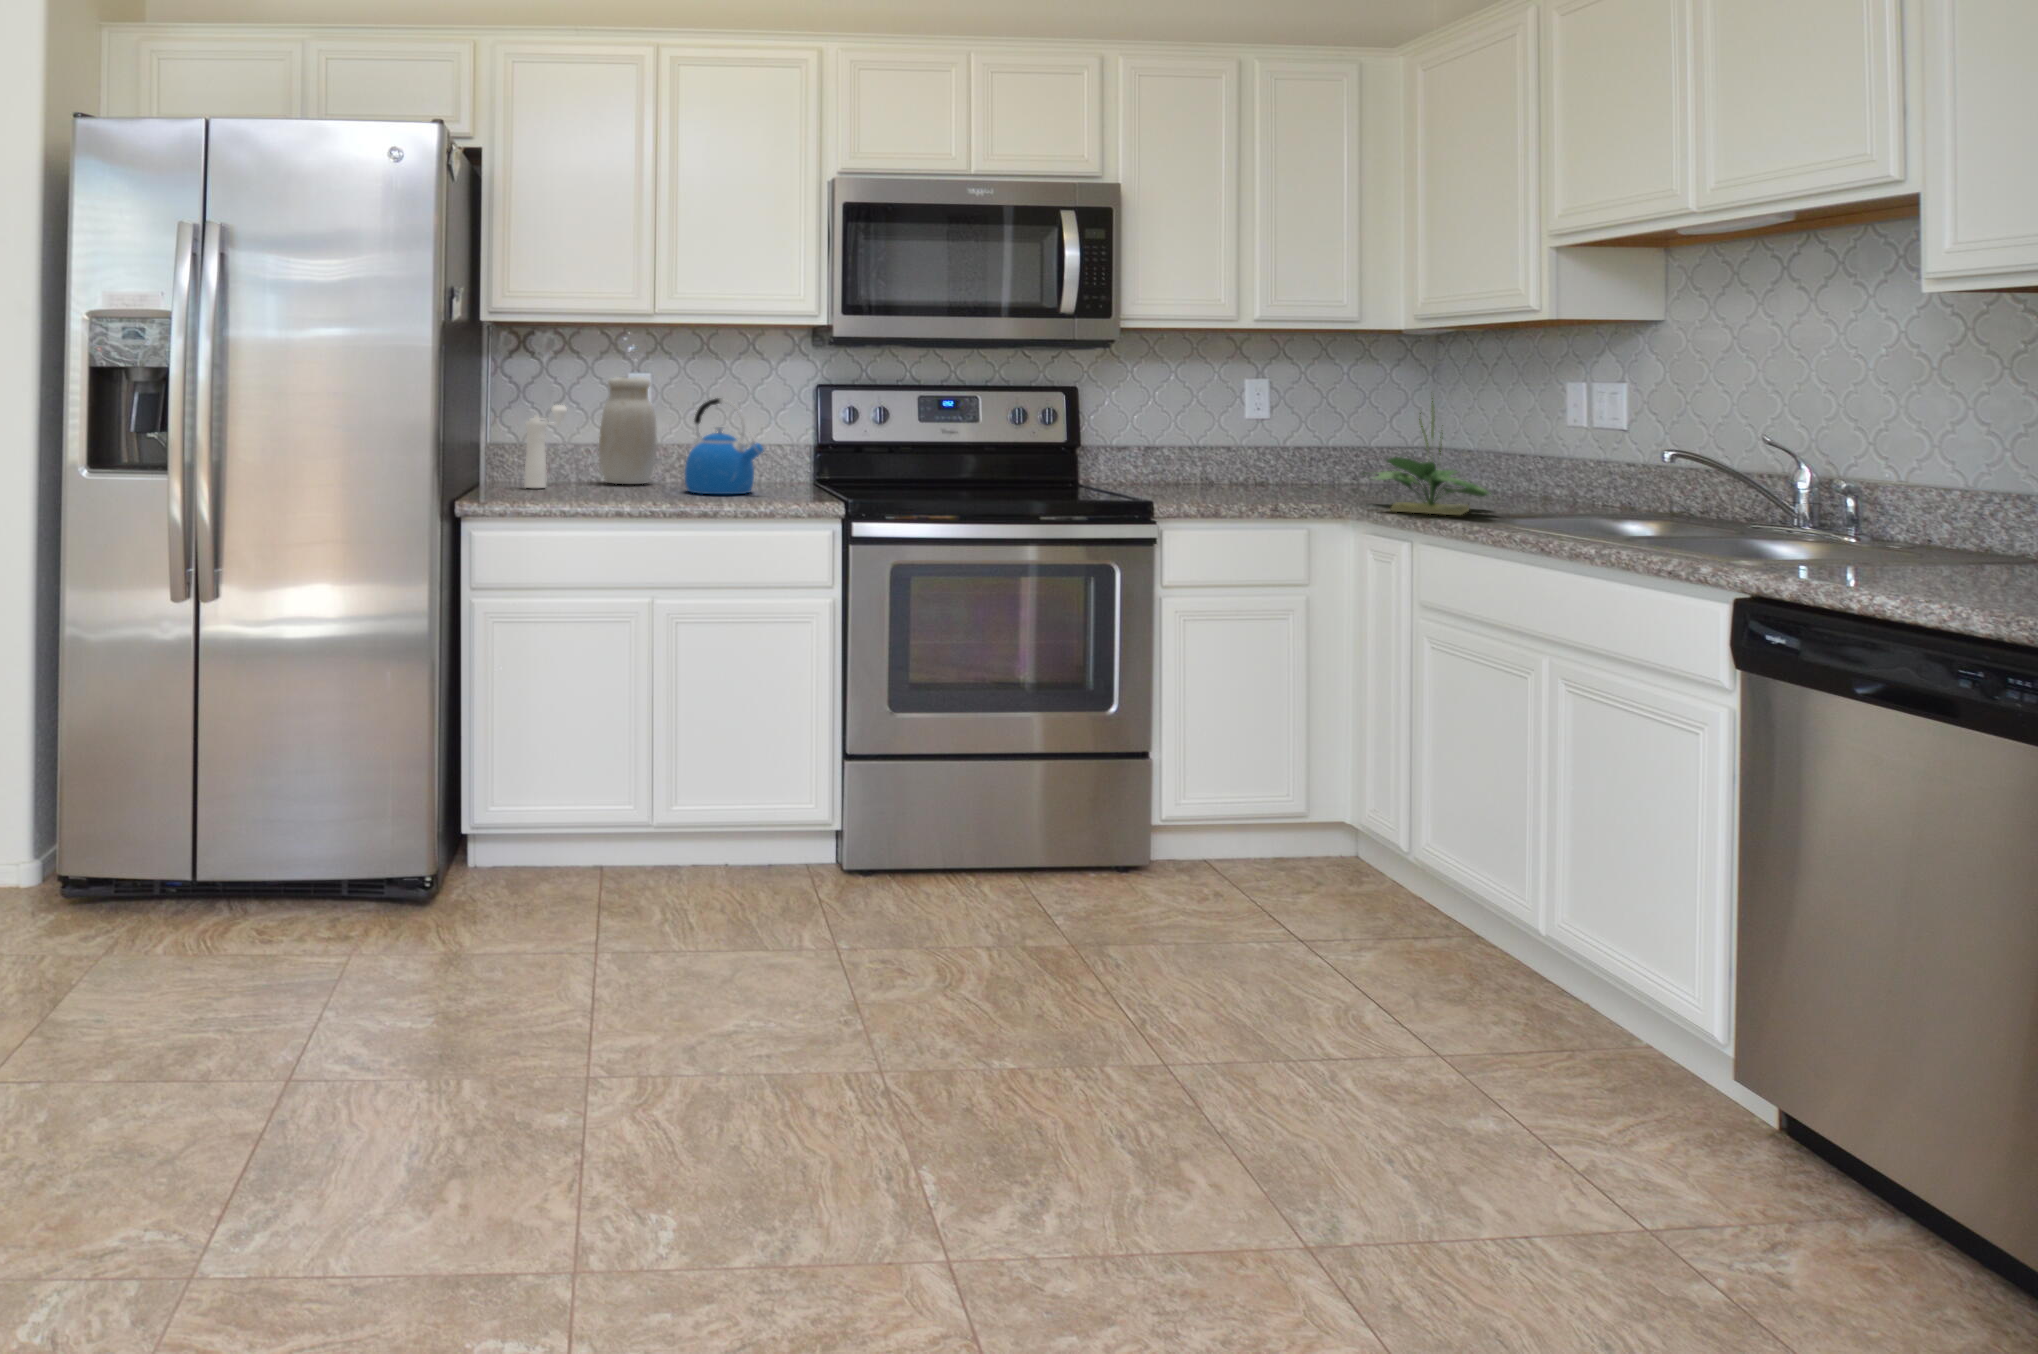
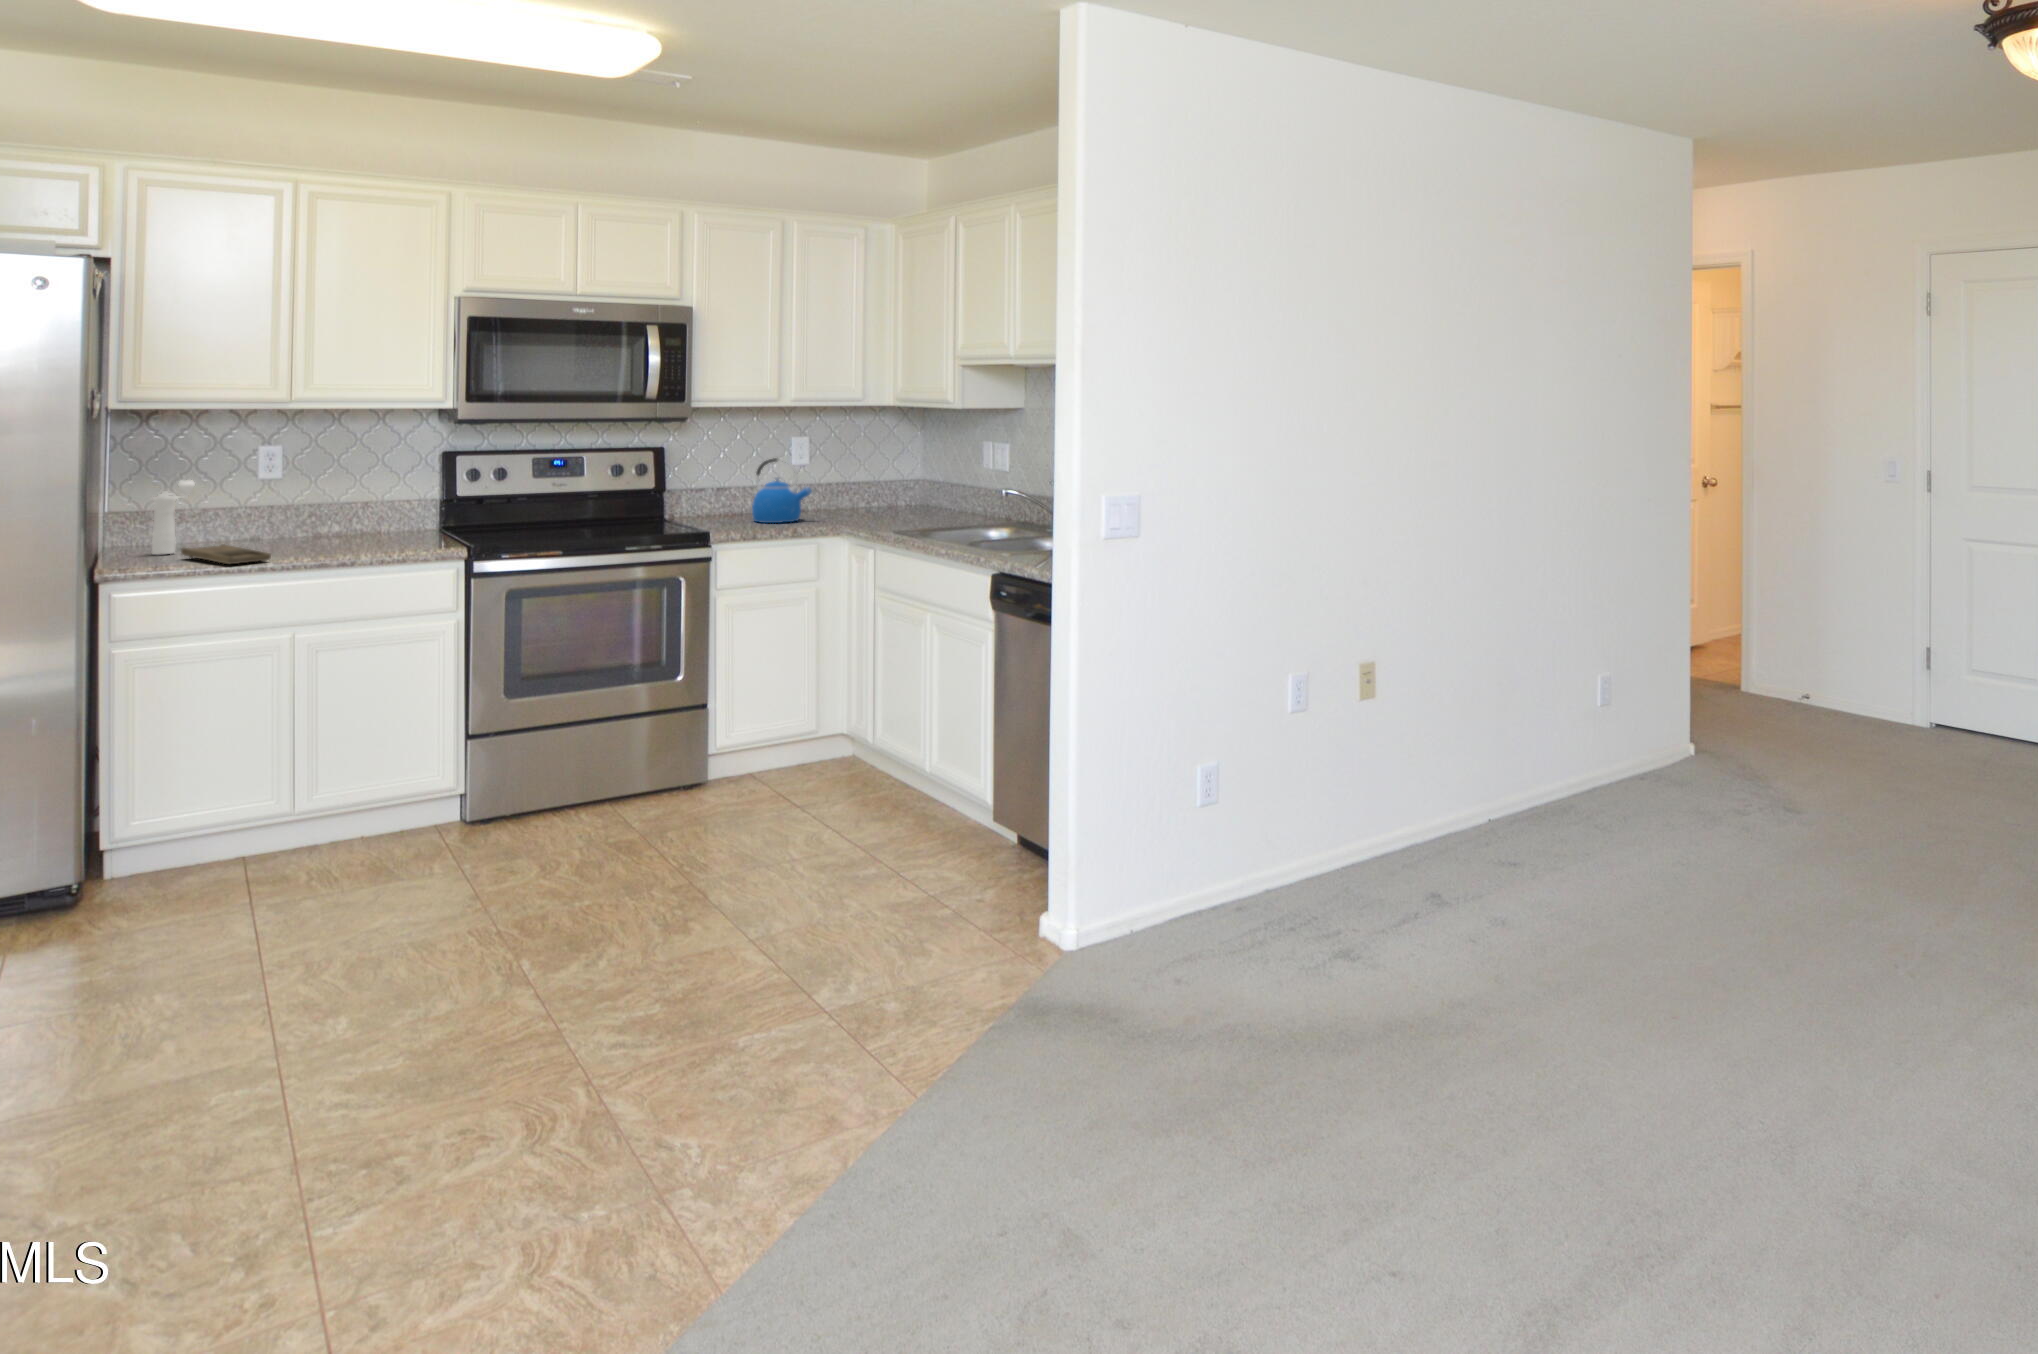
jar: present [599,377,656,484] -> none [229,453,288,544]
kettle: present [685,398,763,494] -> present [752,458,812,523]
potted plant: present [1374,398,1491,515] -> none [854,449,929,528]
tray: none [547,480,628,503] -> present [181,544,271,564]

